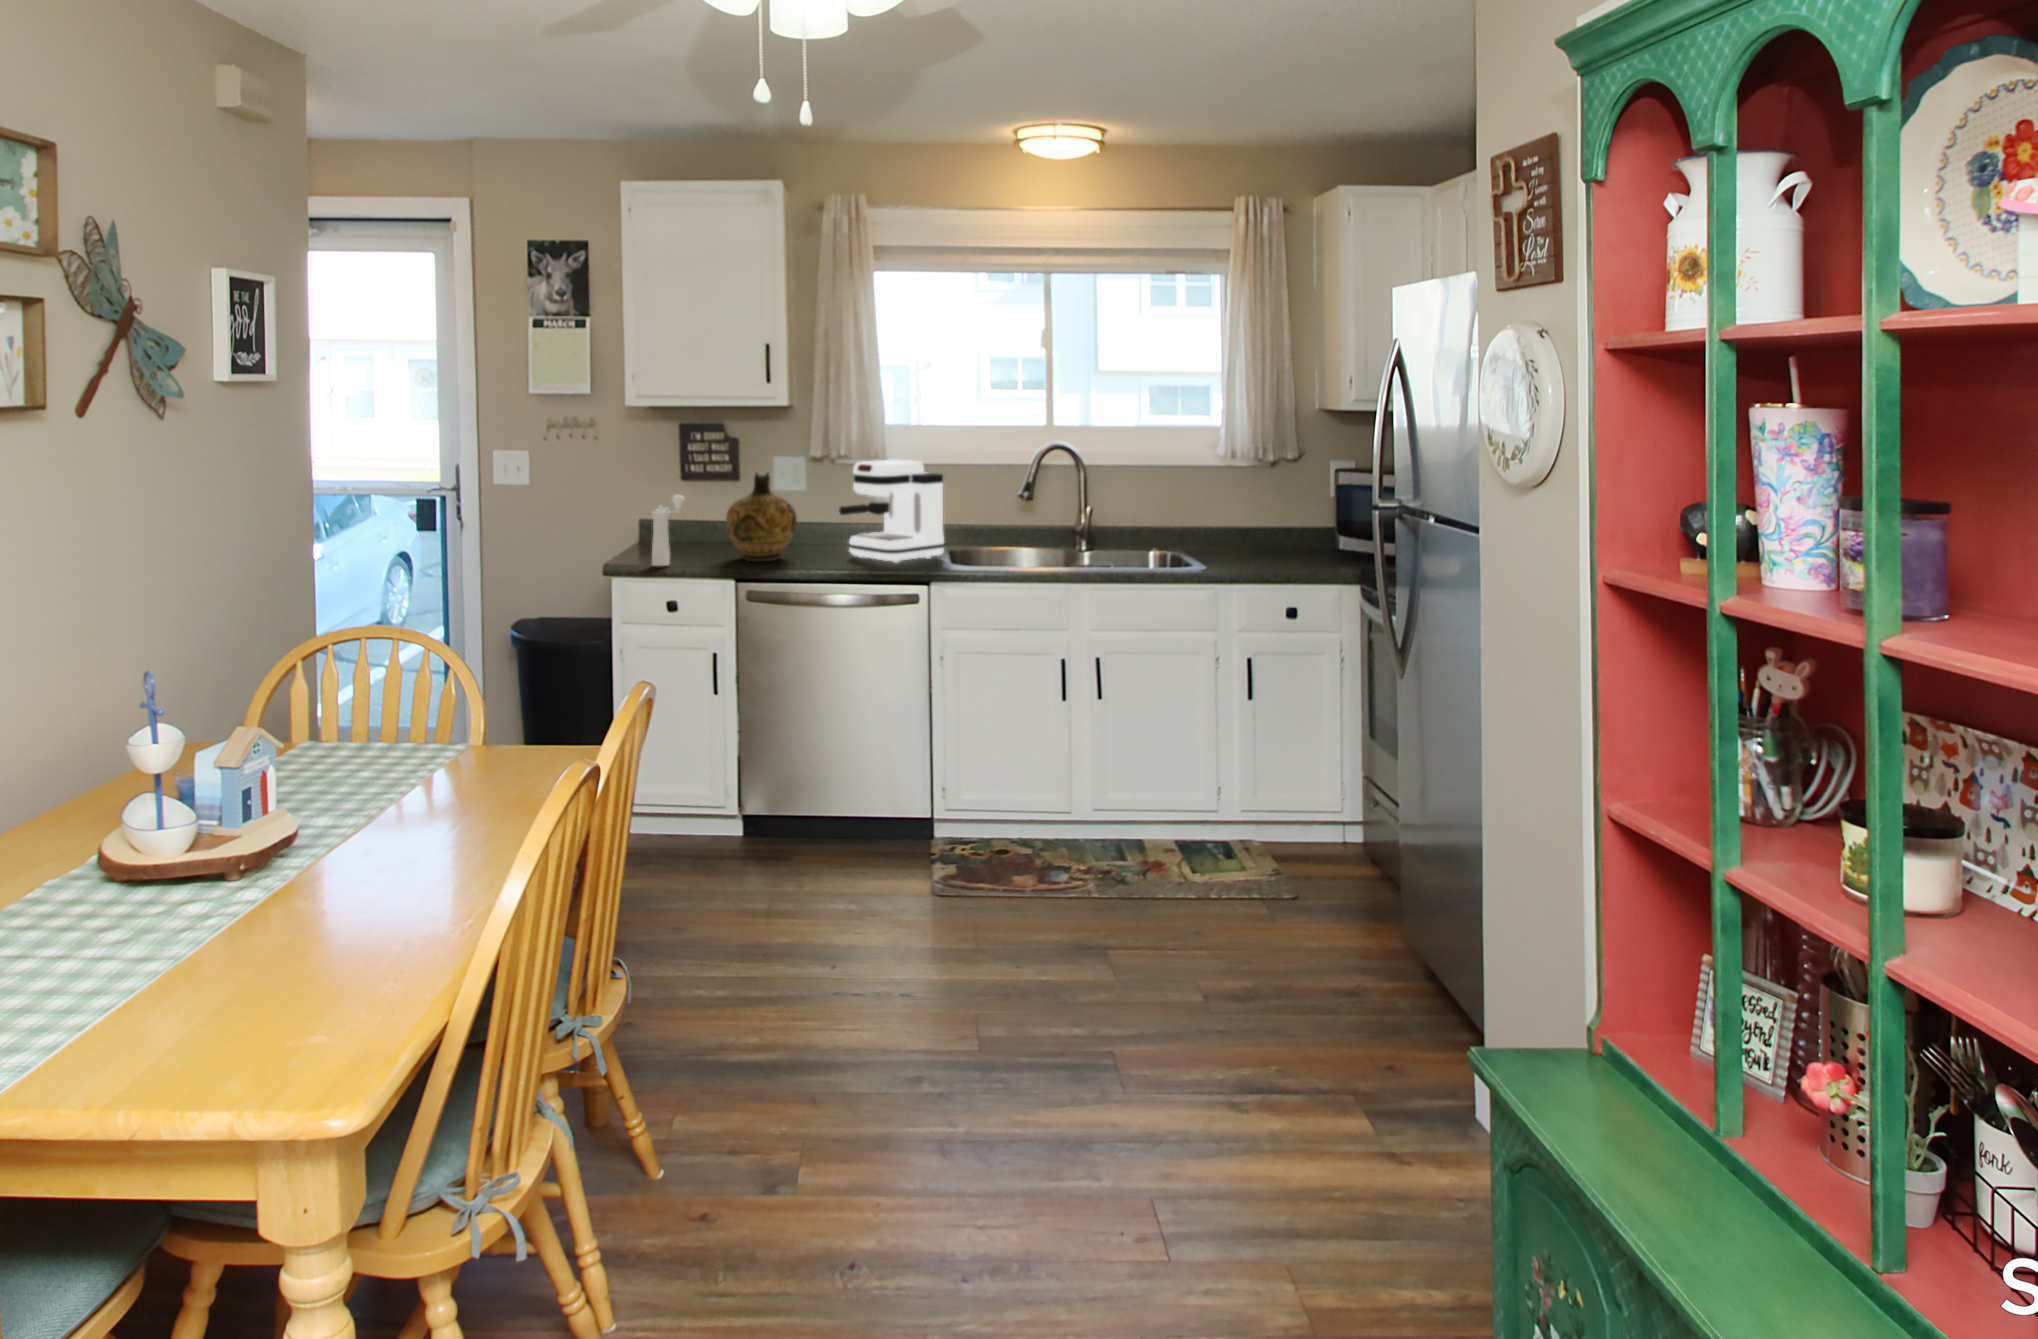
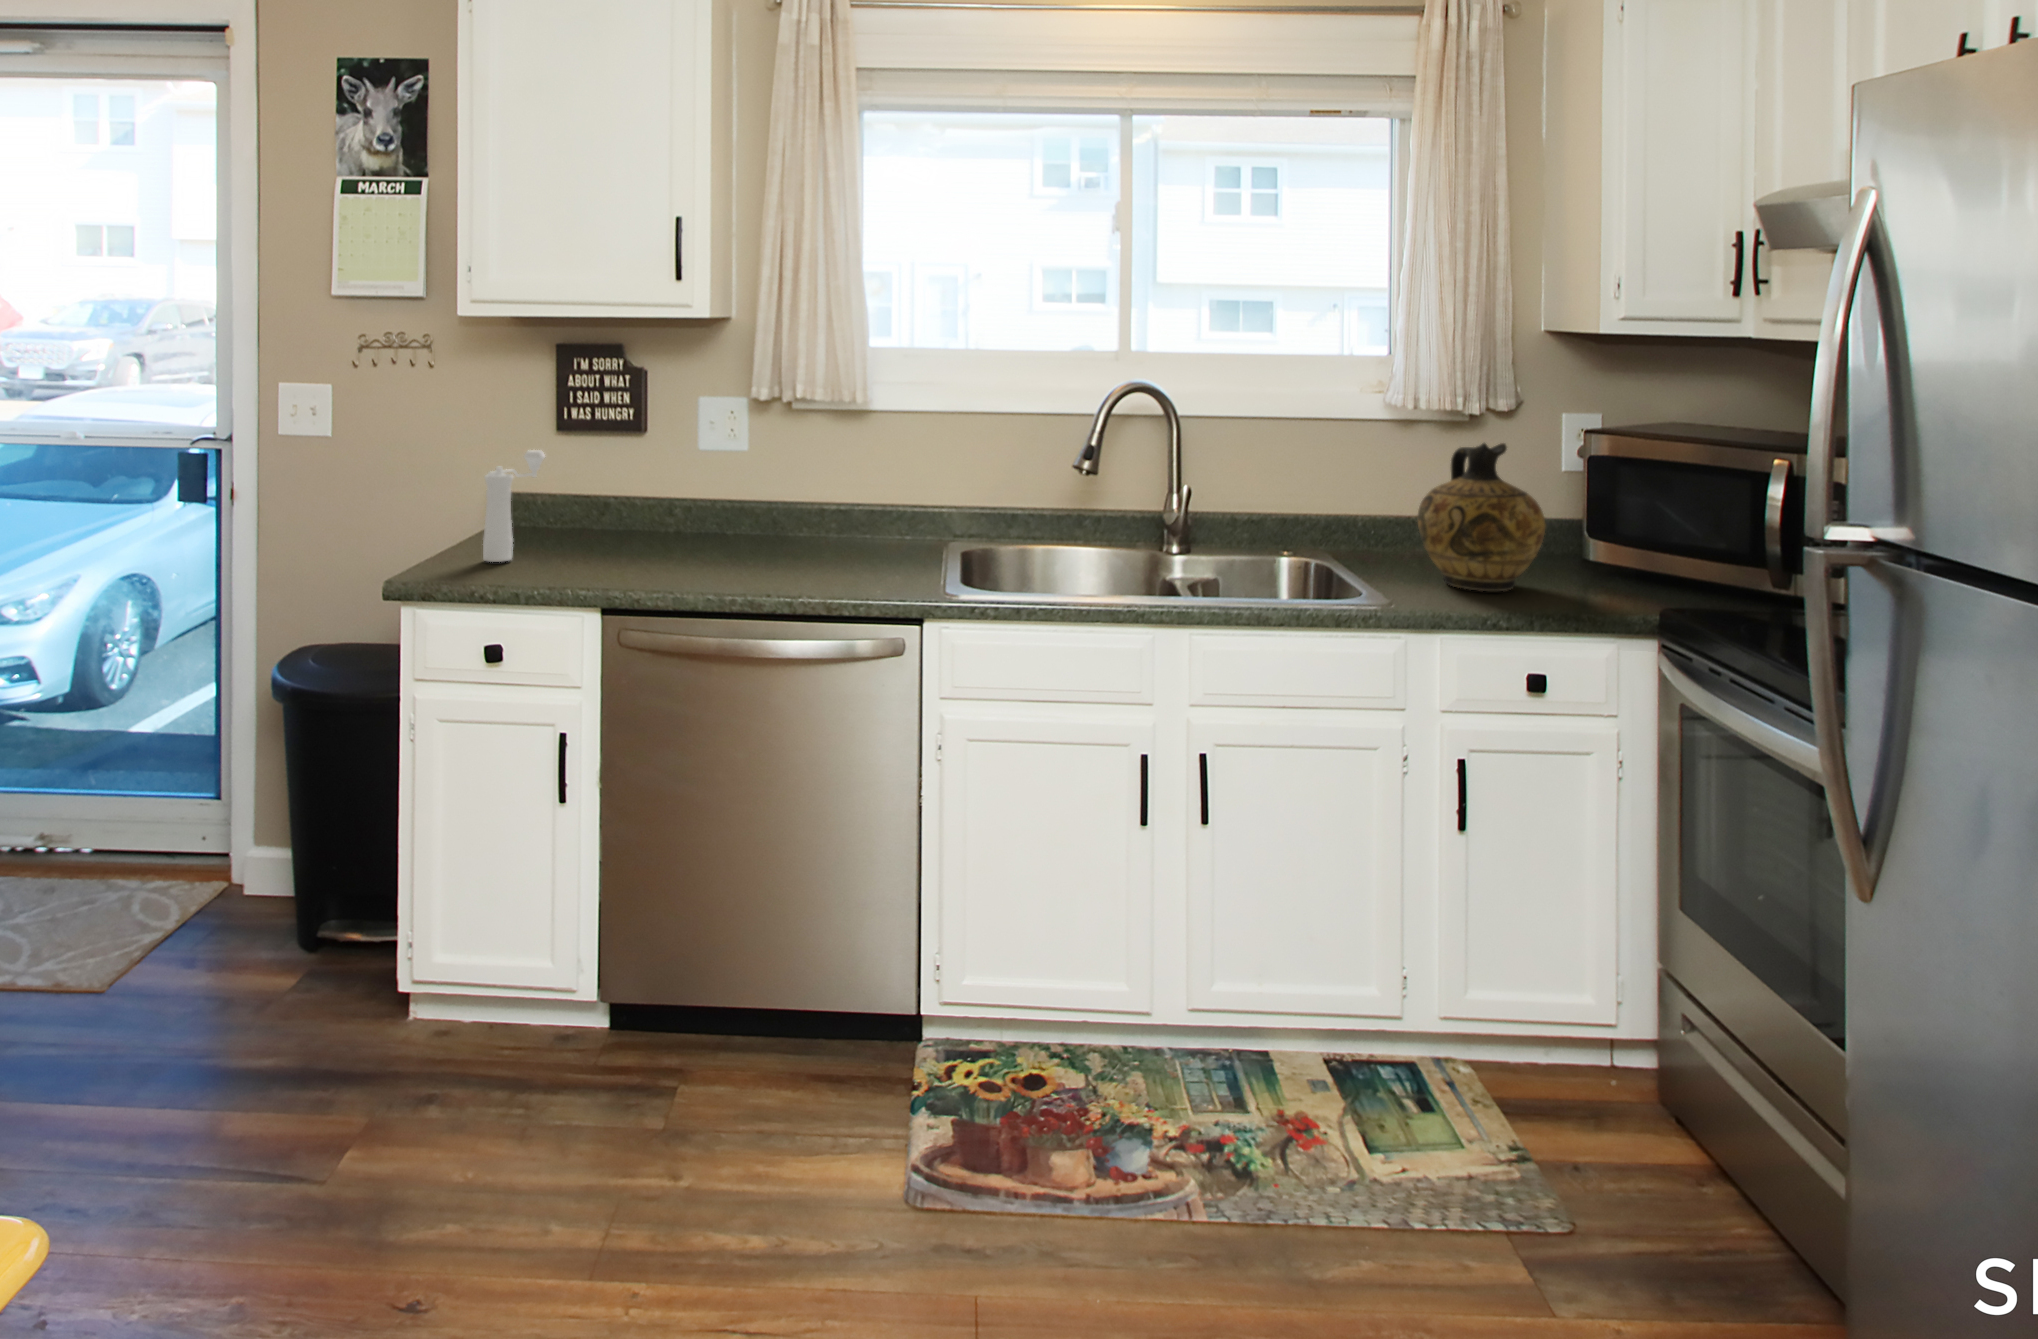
coffee maker: present [839,460,944,563] -> none [781,405,951,570]
ceramic jug: present [726,473,797,561] -> present [1417,443,1546,591]

